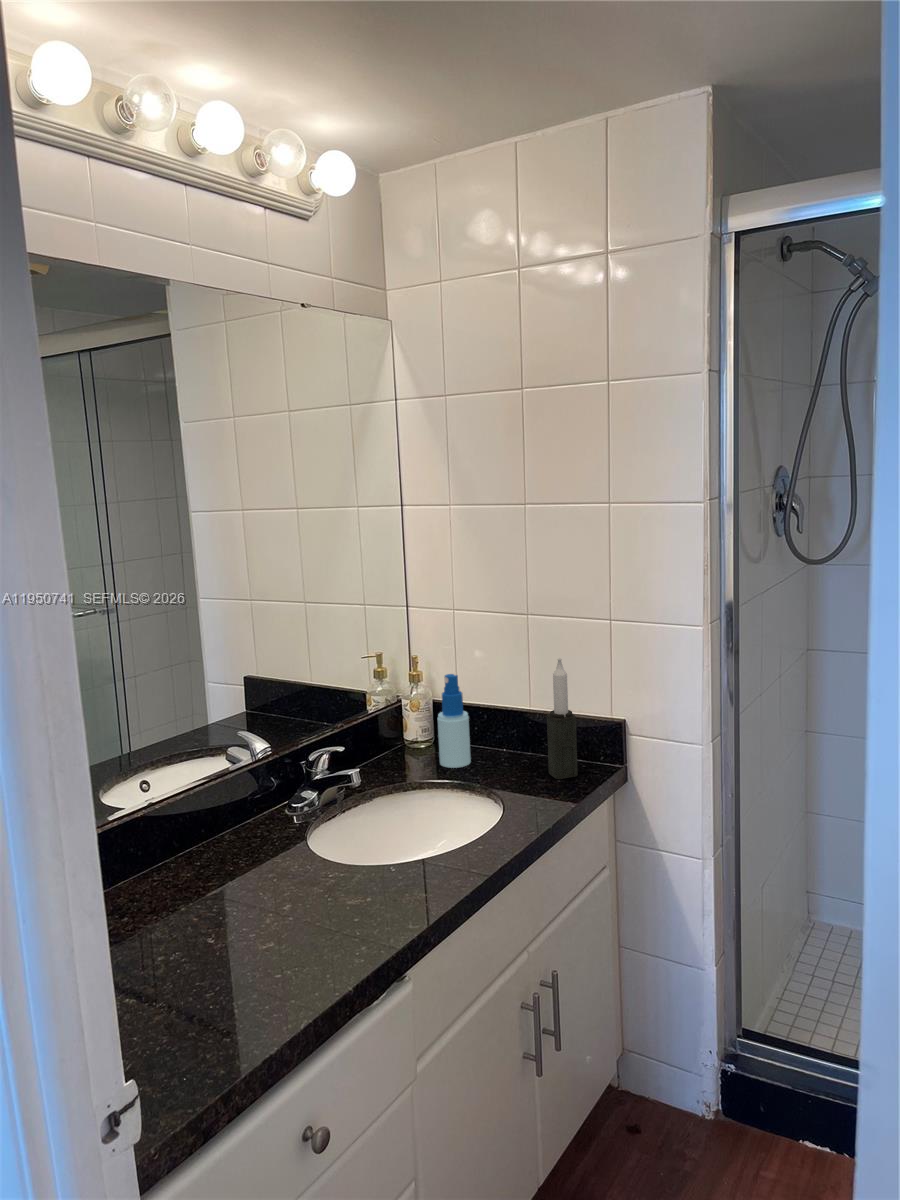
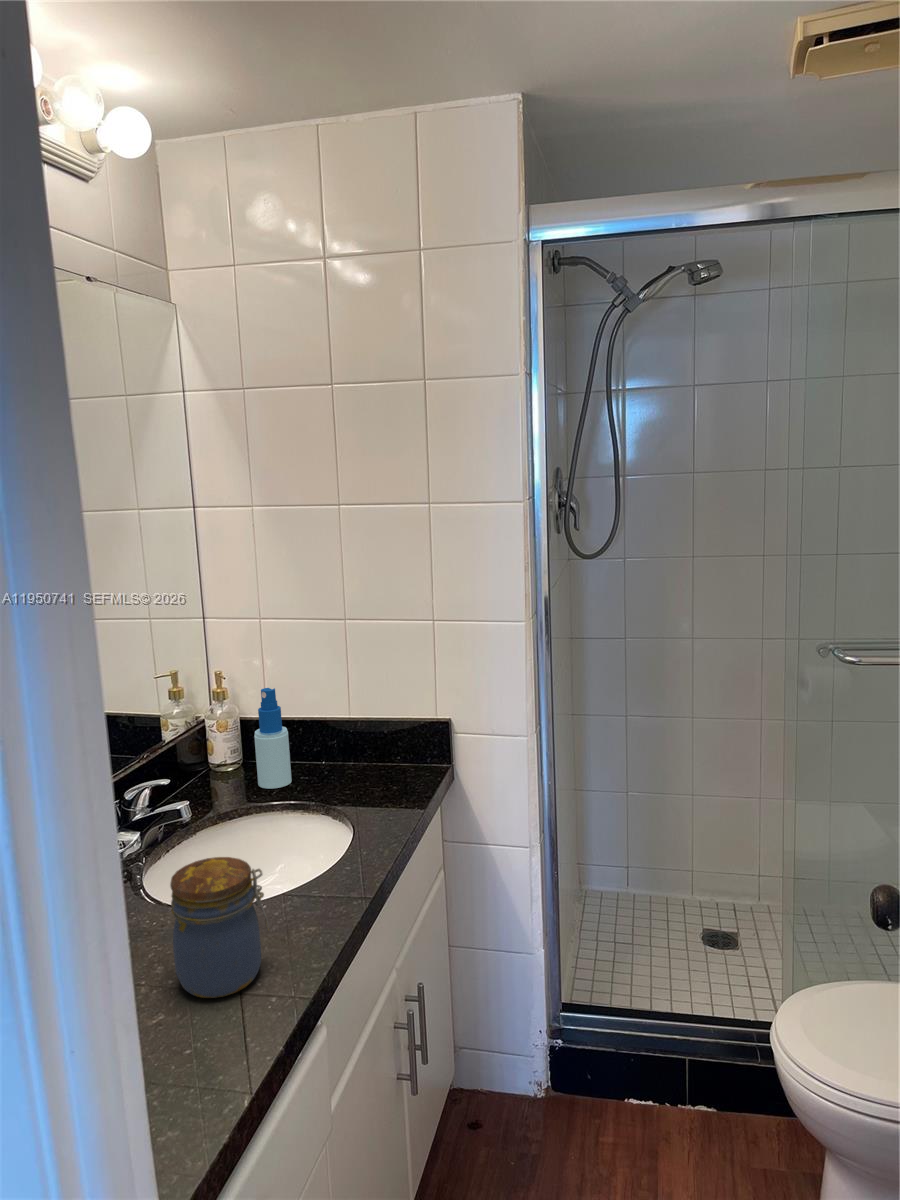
candle: present [547,658,578,779] -> none [377,662,410,787]
jar: none [290,815,375,937] -> present [170,857,269,998]

